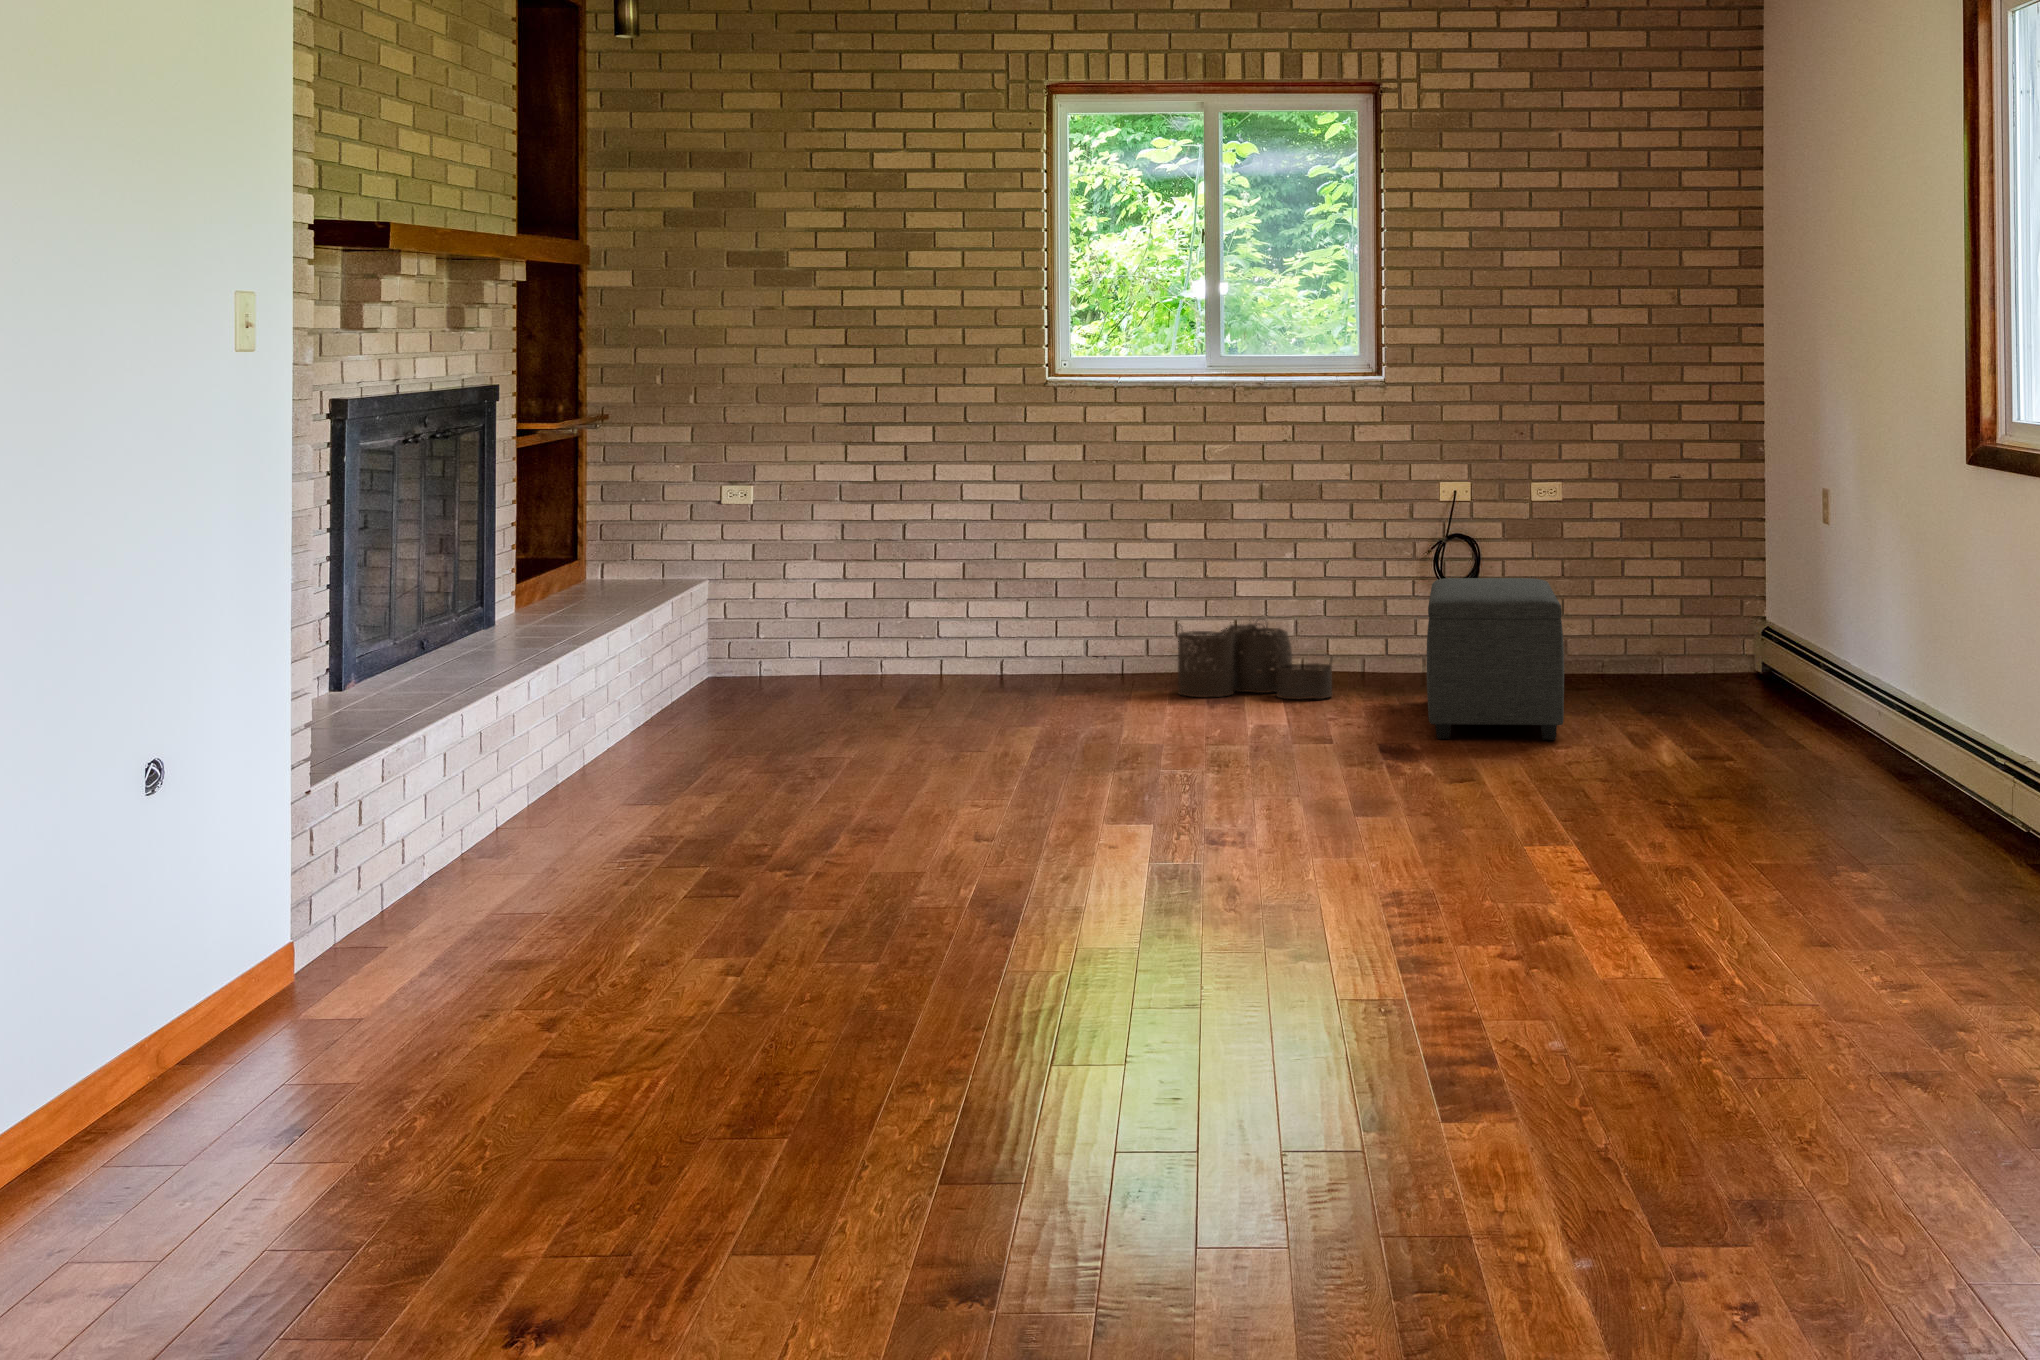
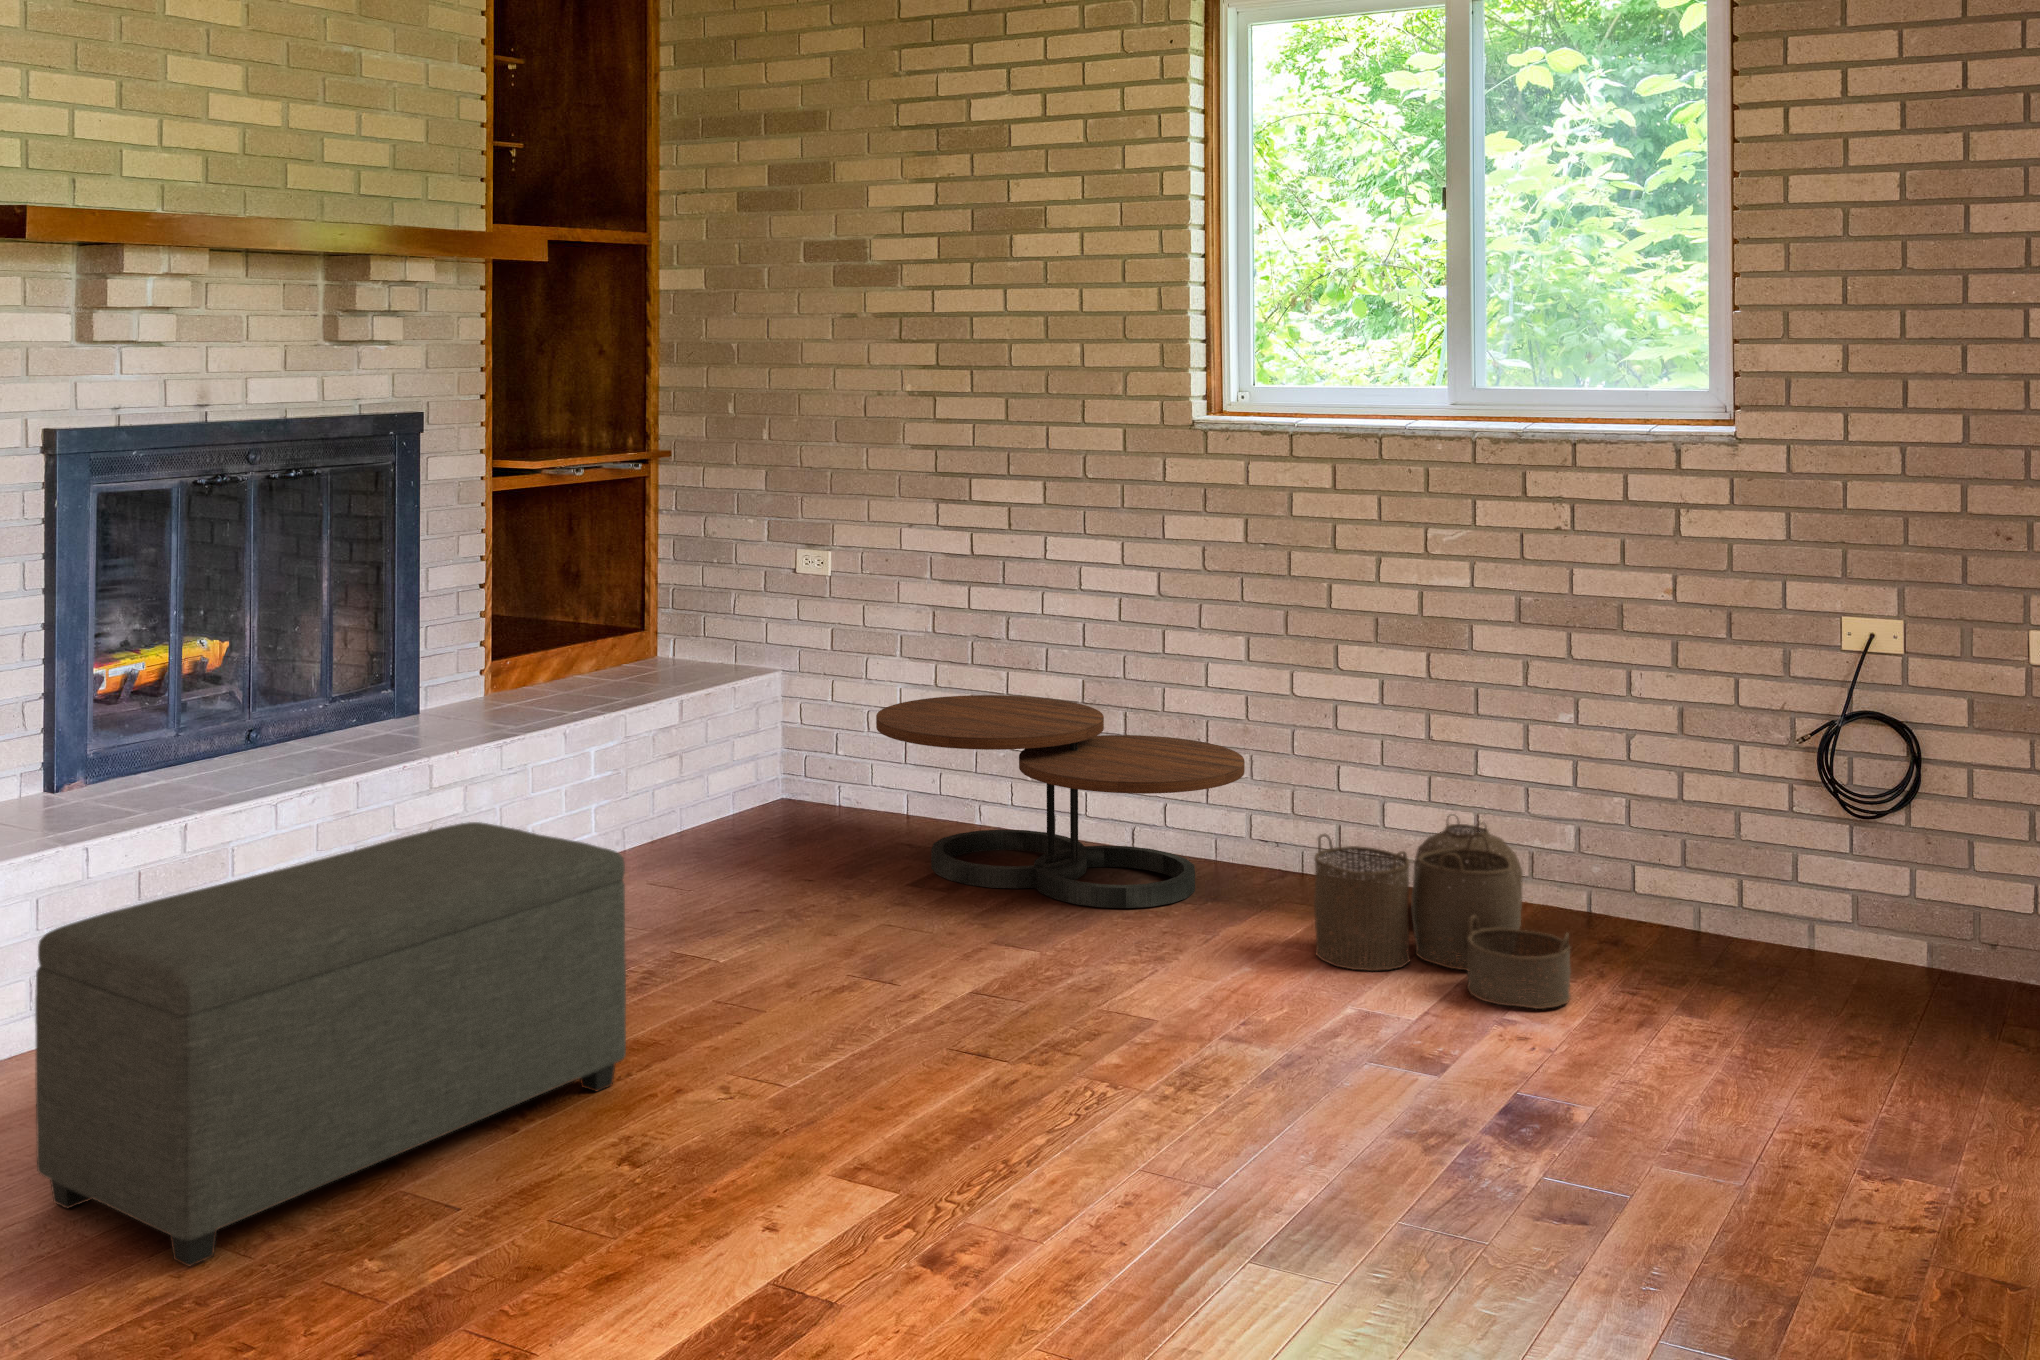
coffee table: none [842,576,1106,692] -> present [876,695,1245,908]
ottoman: present [1427,578,1564,740] -> present [35,822,626,1267]

